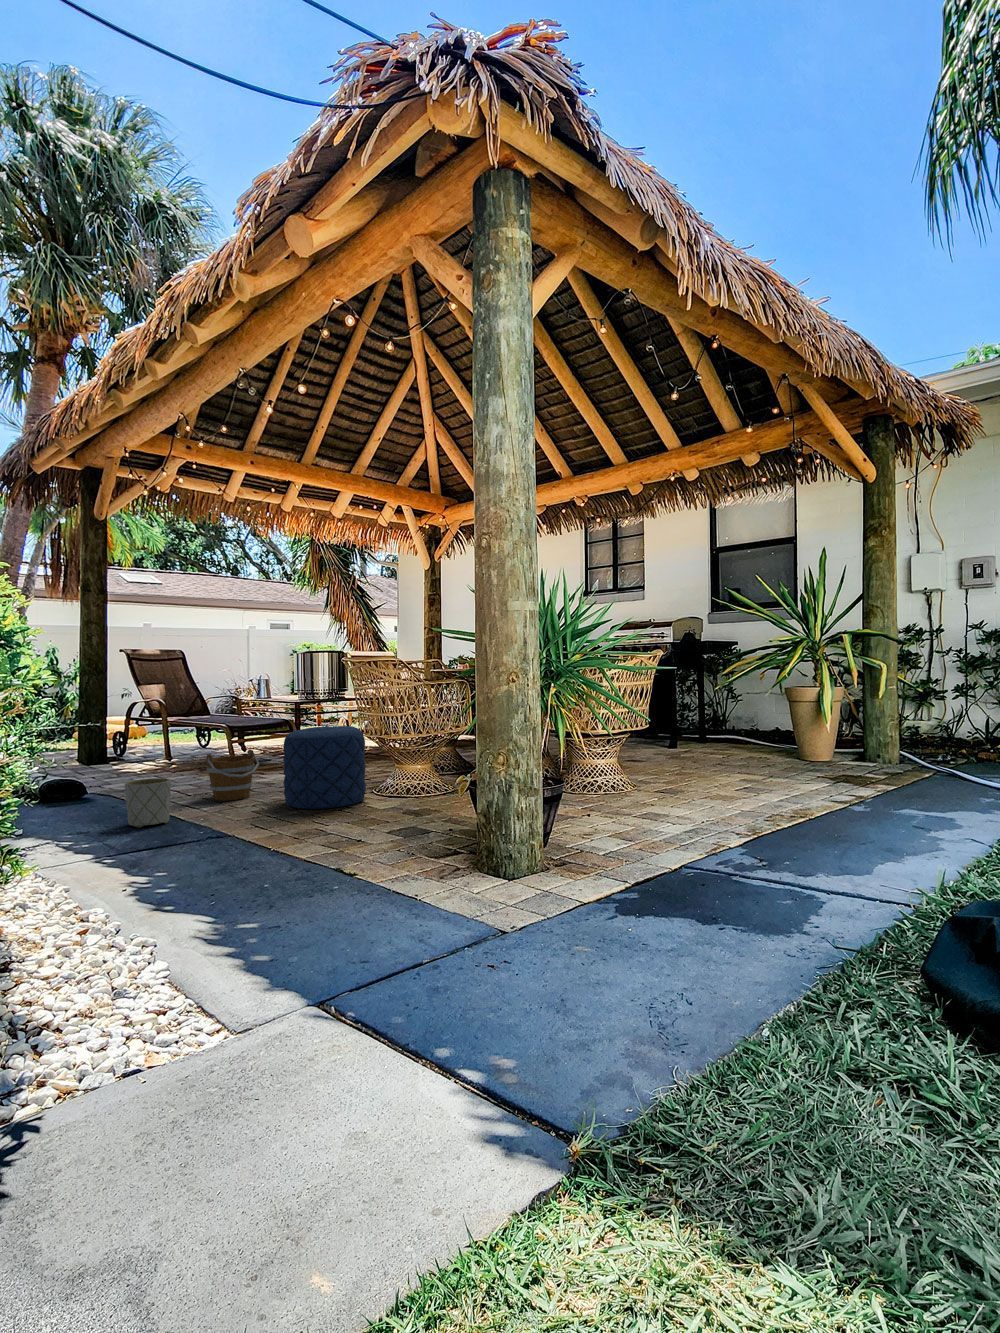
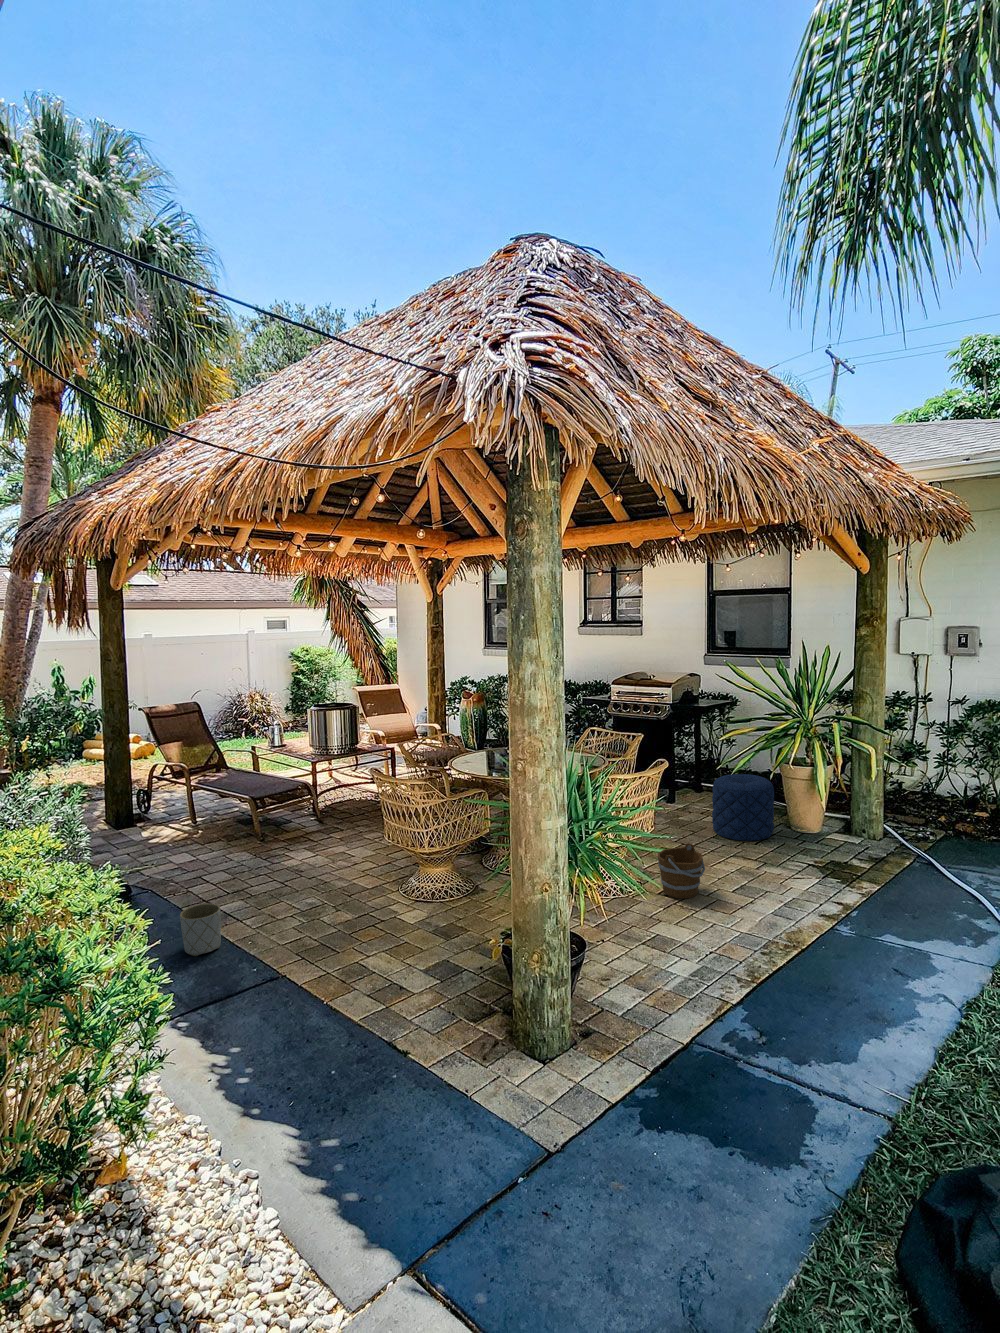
pouf: present [283,726,366,809] -> present [712,774,774,841]
bucket: present [206,750,259,801] -> present [658,843,705,898]

